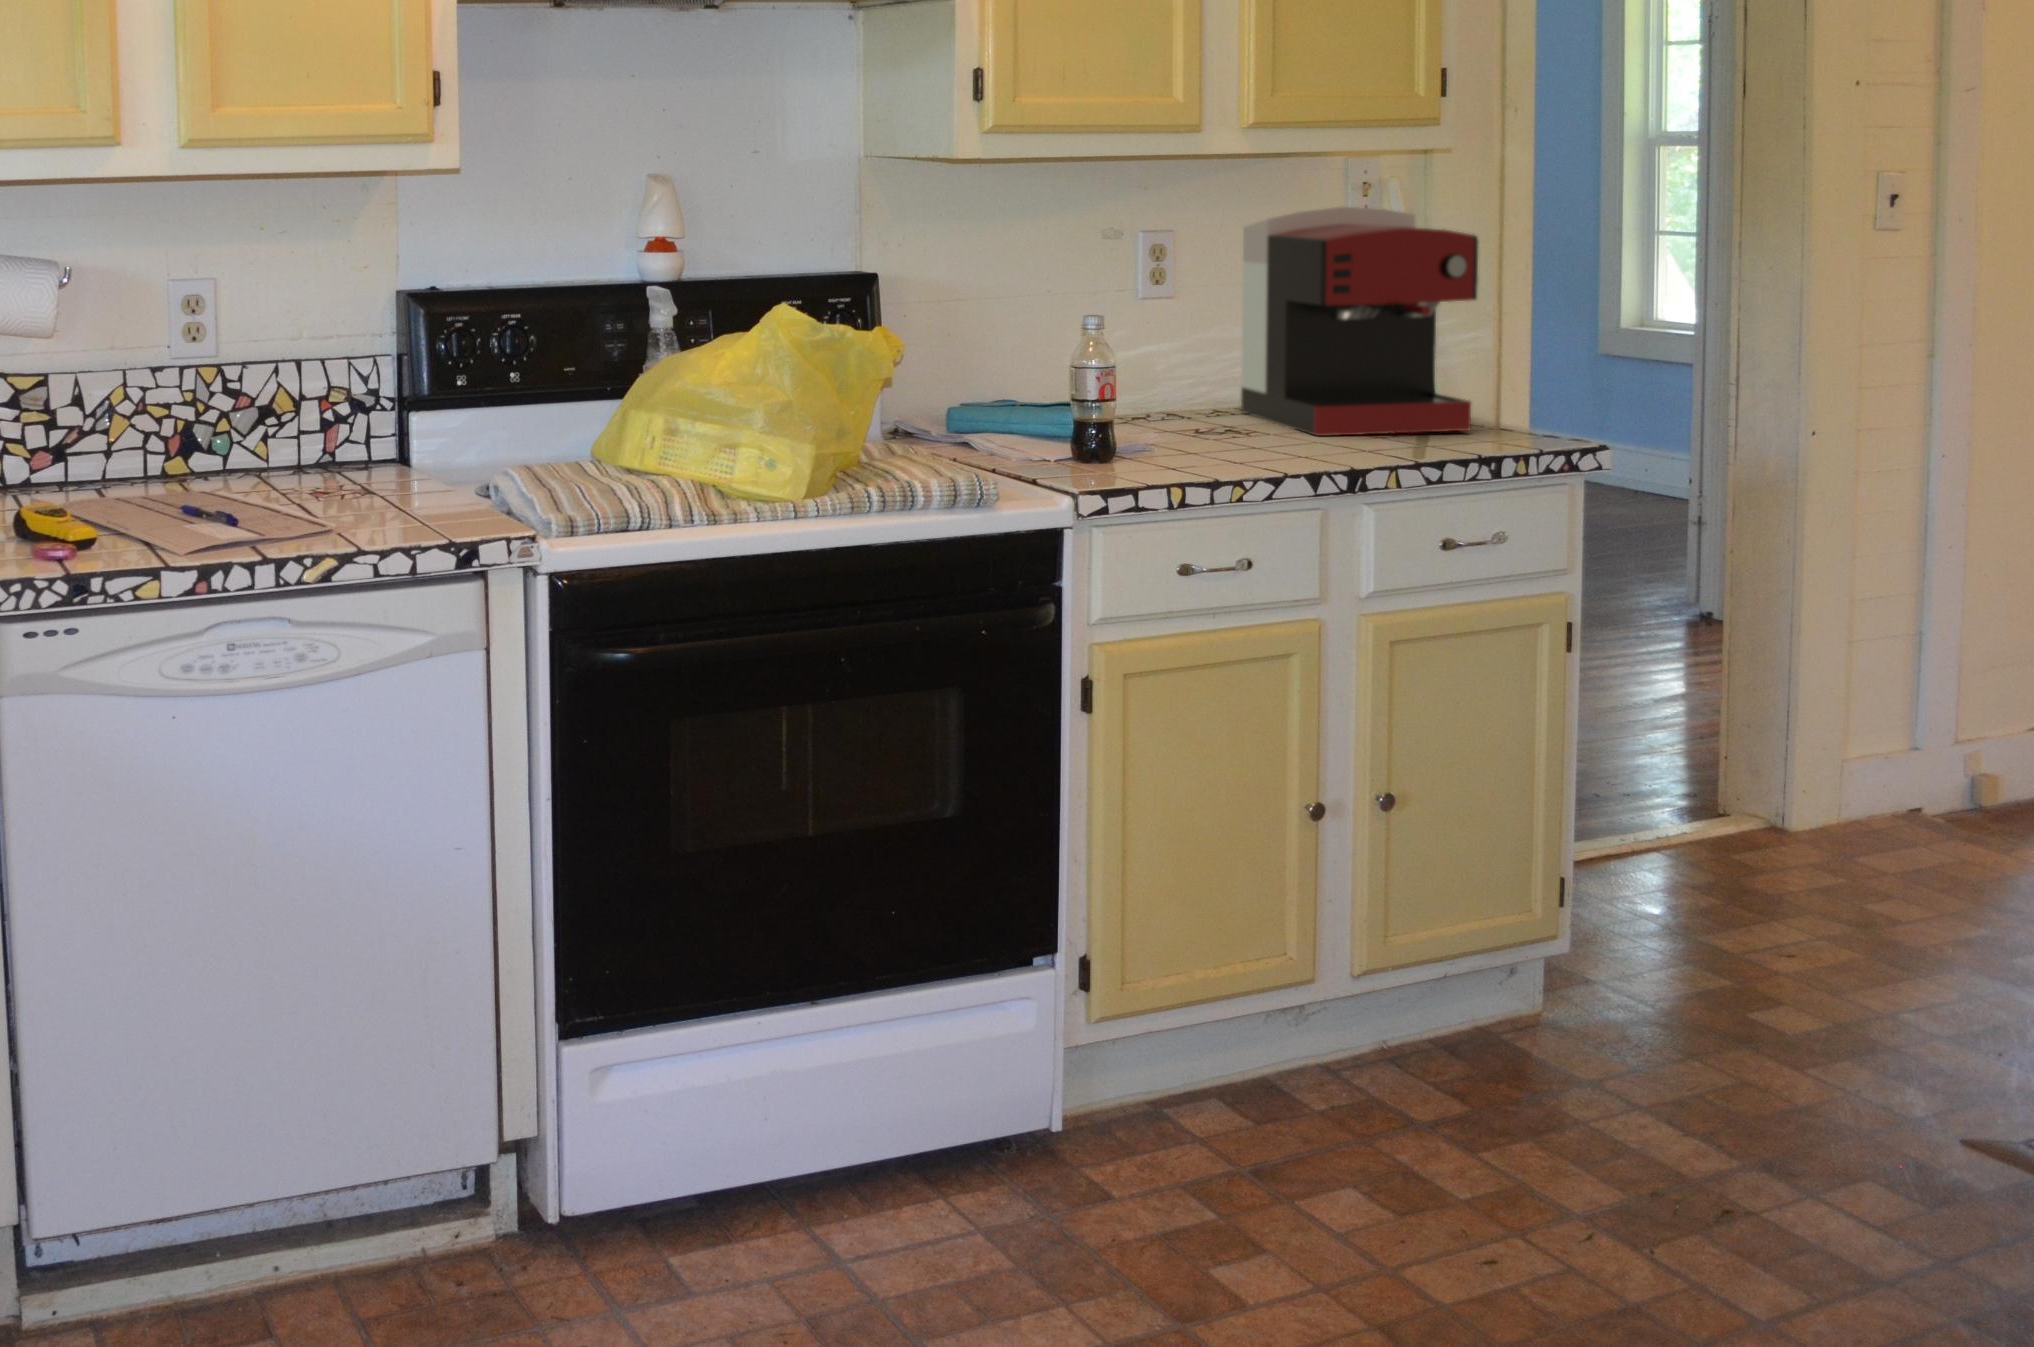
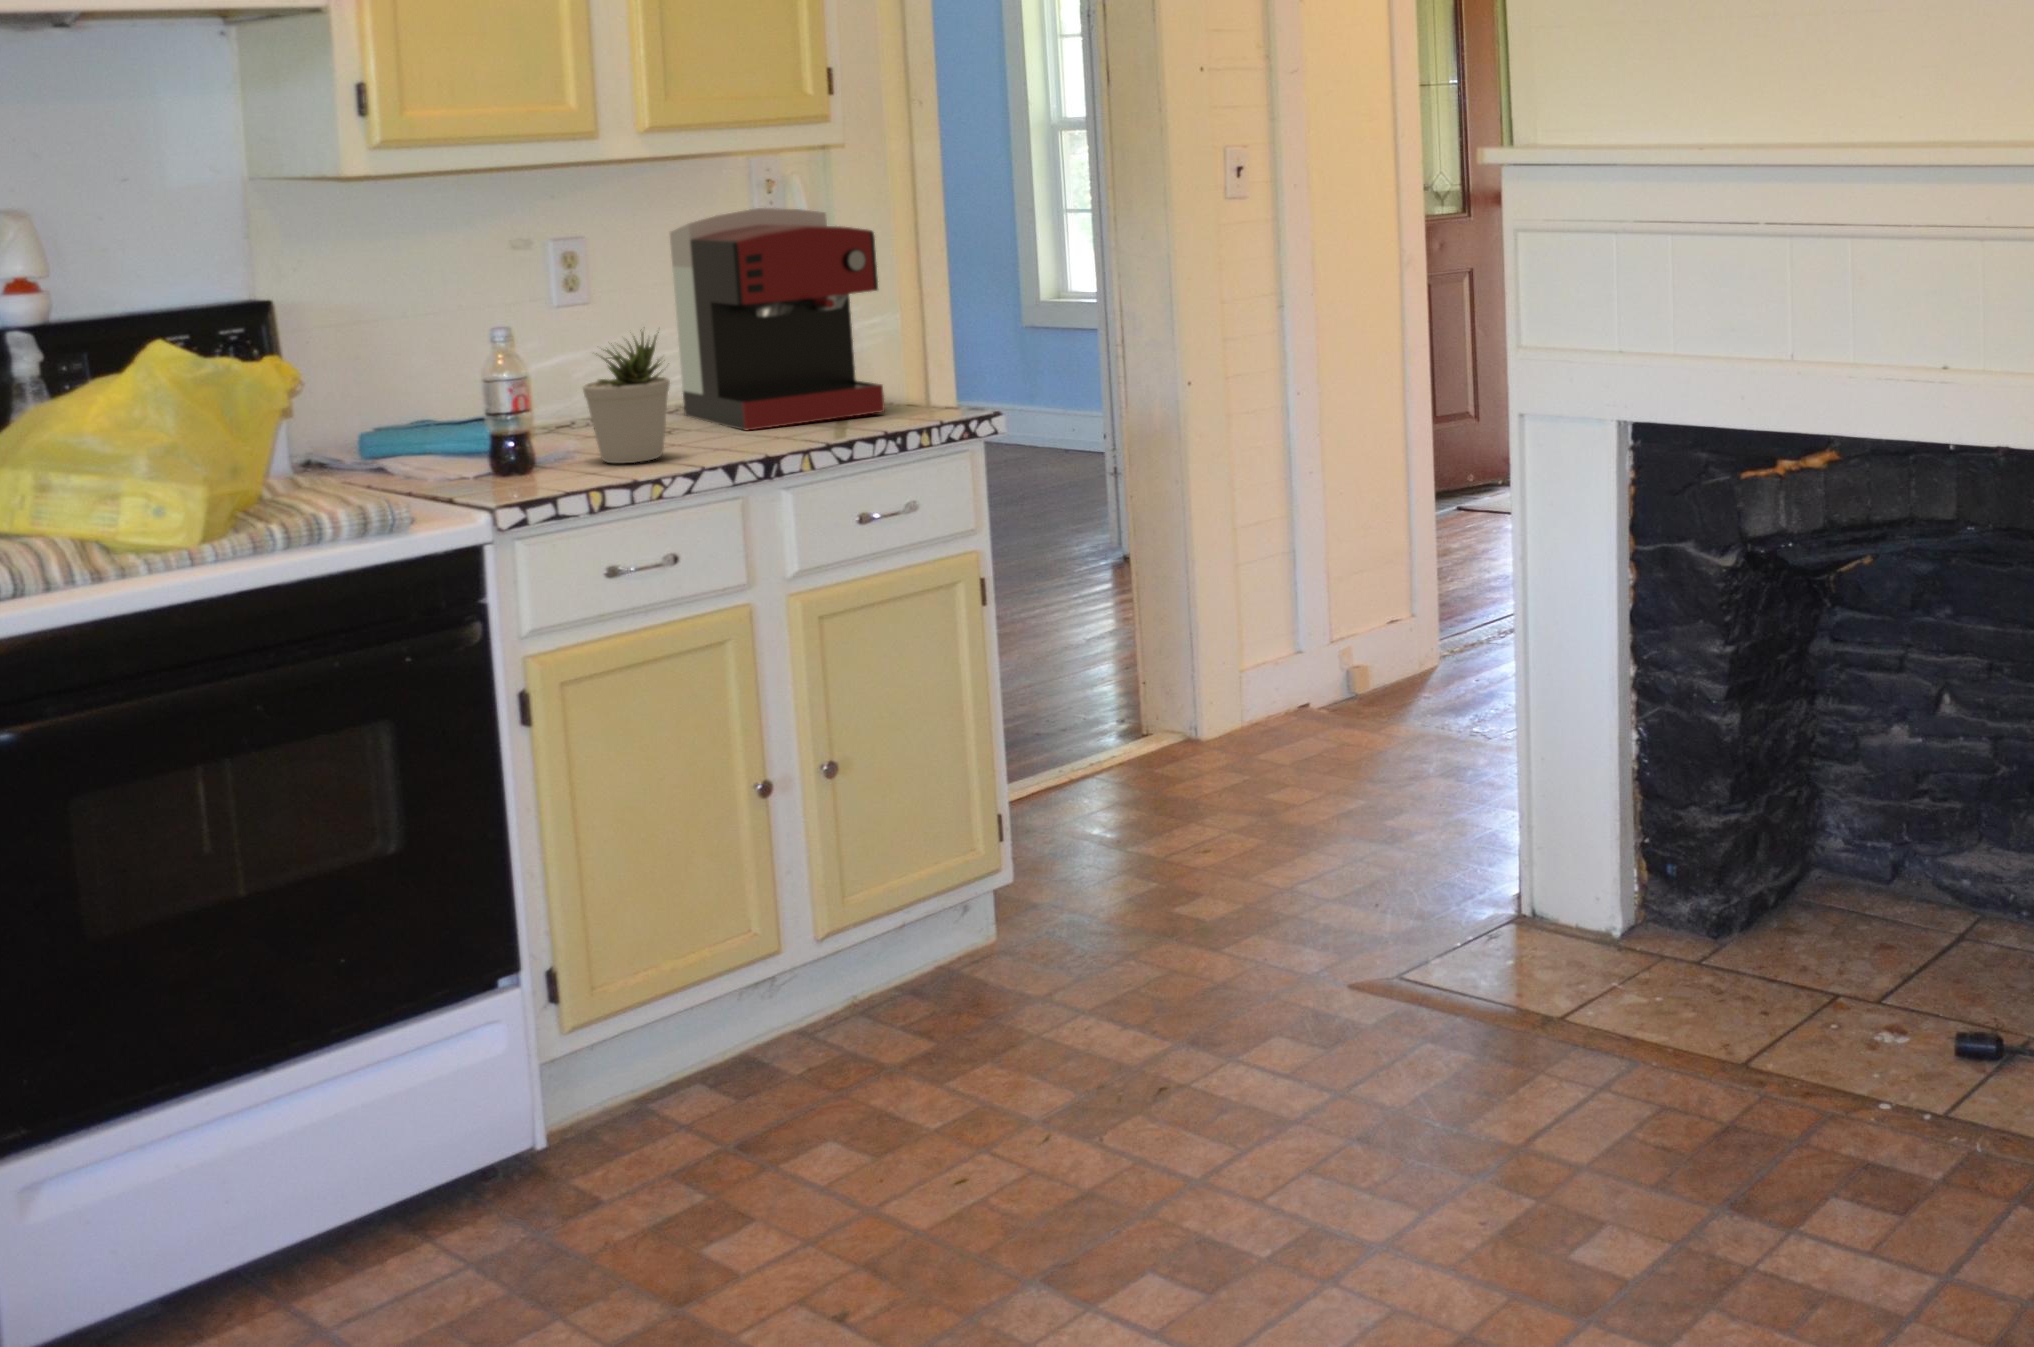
potted plant: none [1159,321,1254,460] -> present [583,330,670,463]

